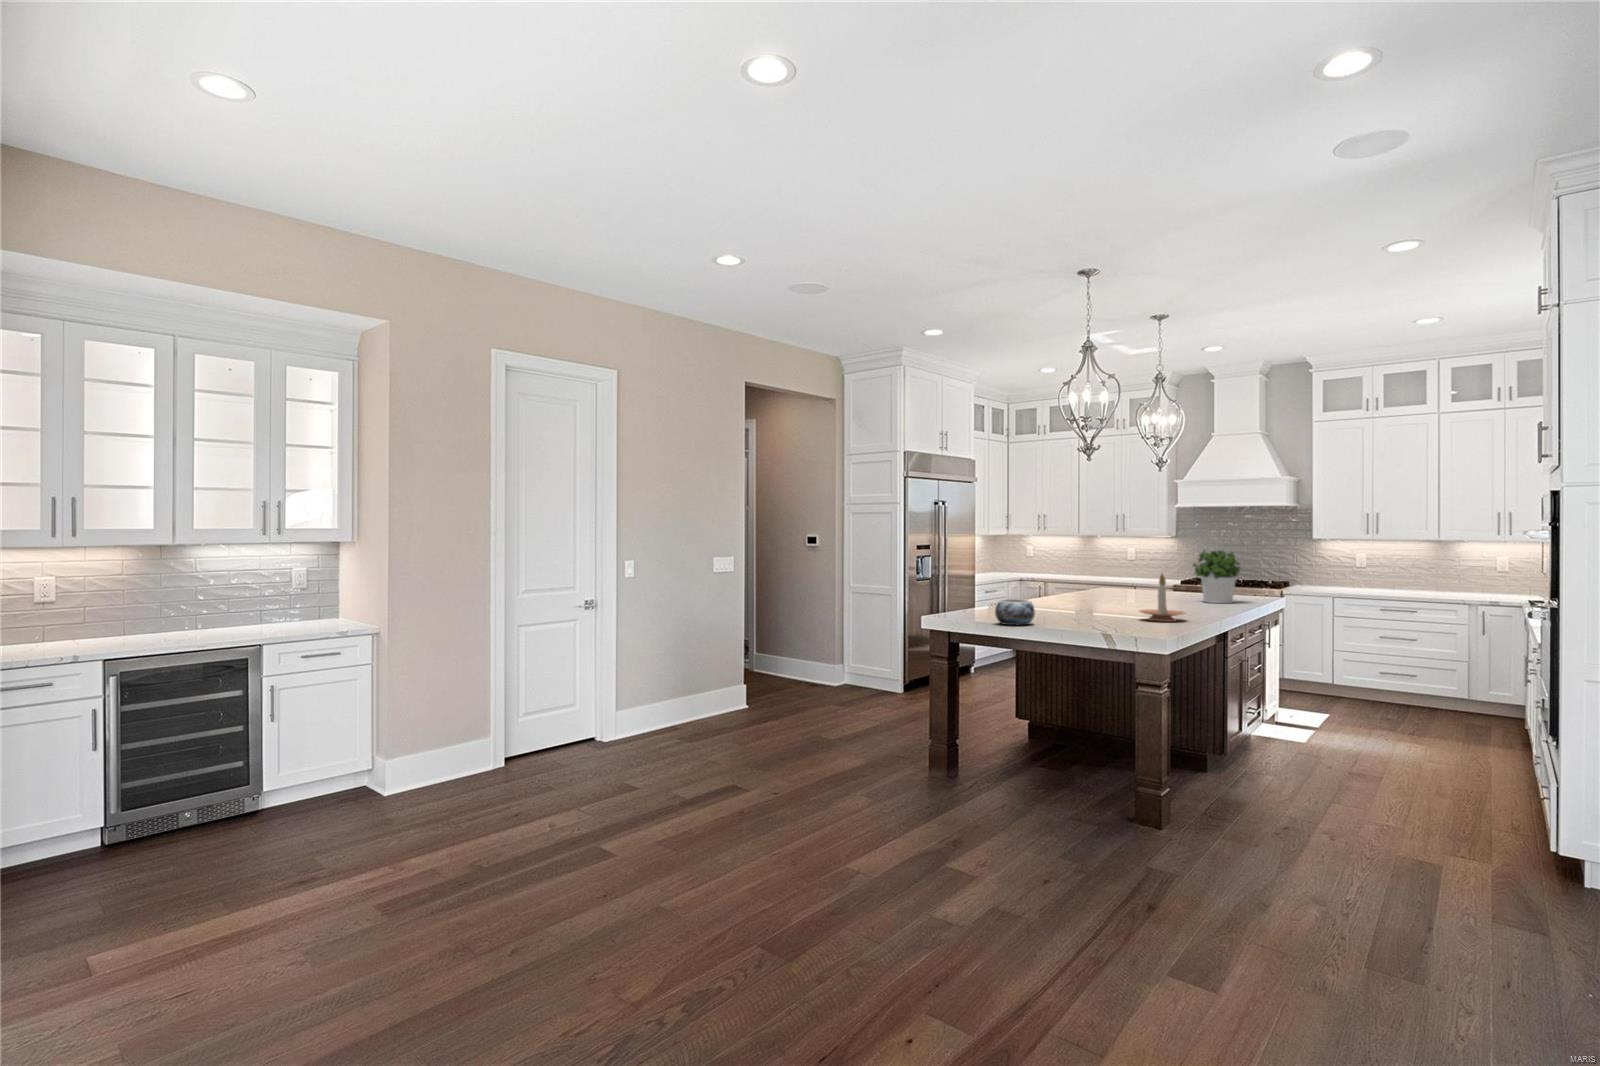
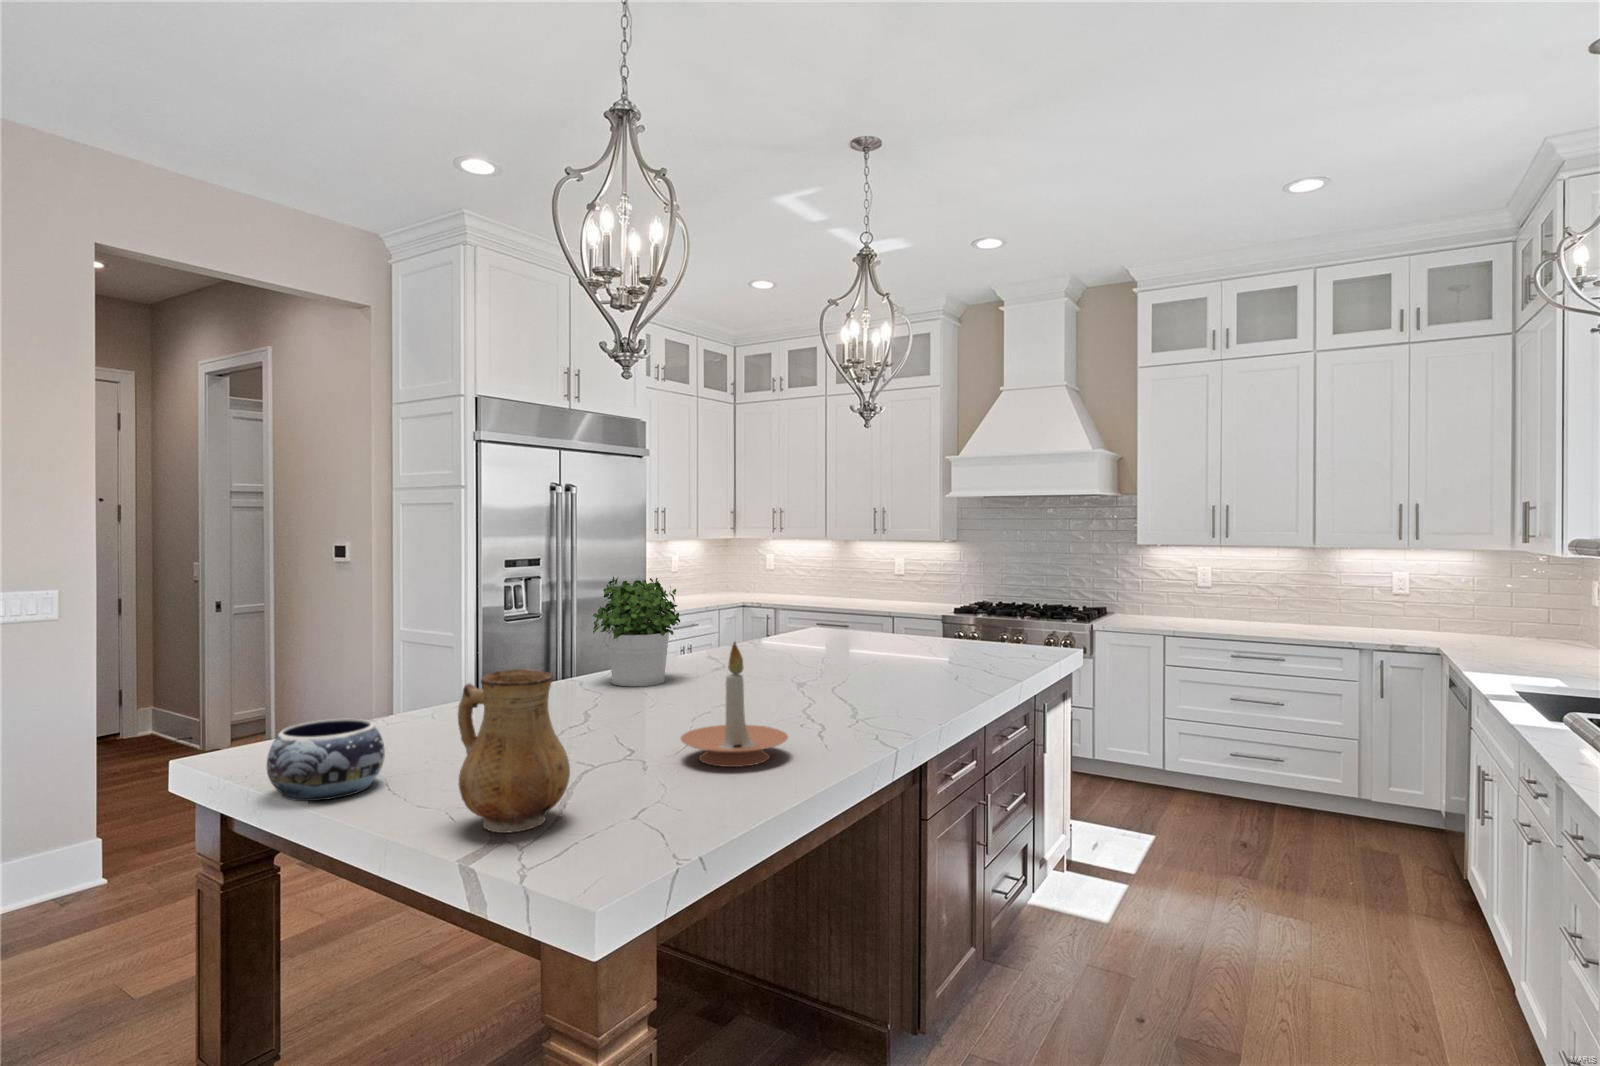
potted plant: present [1193,550,1240,603] -> present [593,577,680,687]
ceramic pitcher: none [1087,576,1132,630] -> present [458,669,570,833]

